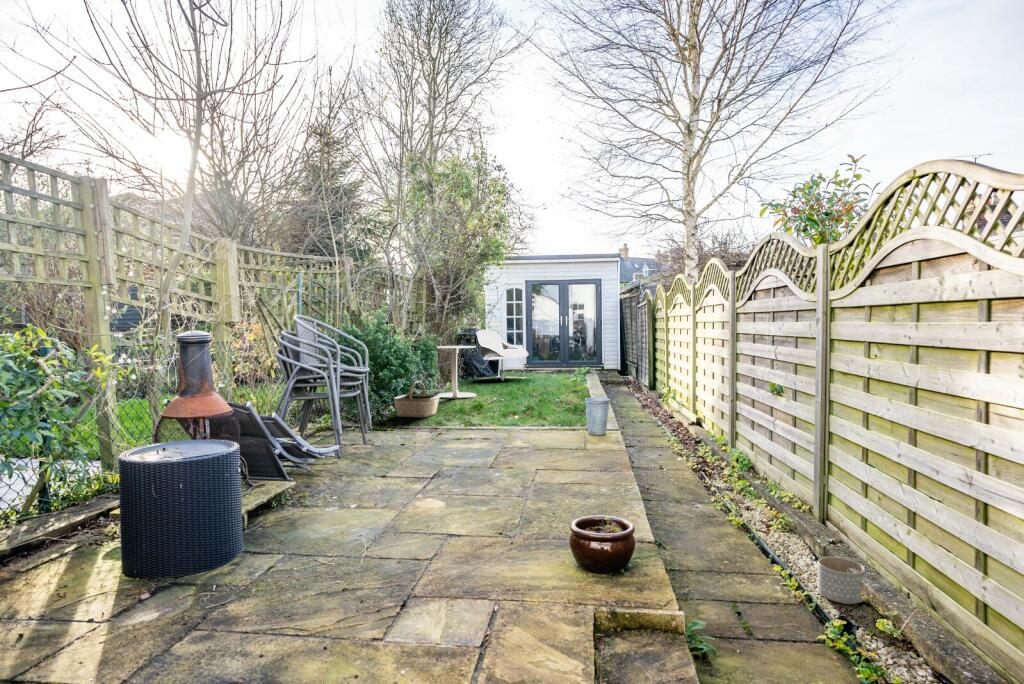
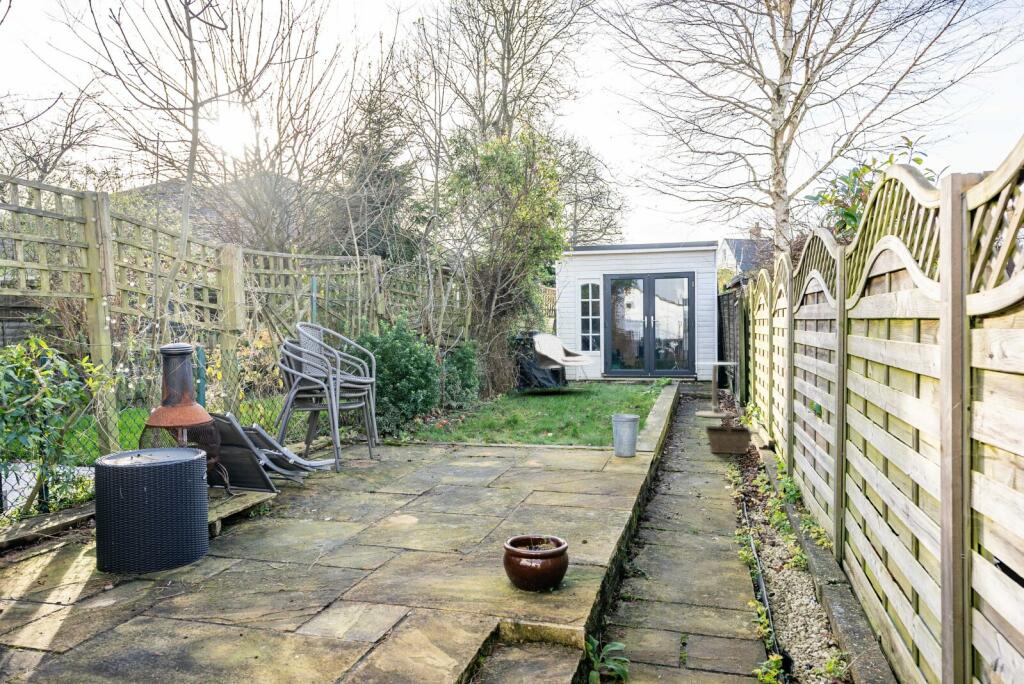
side table: present [437,346,476,399] -> present [696,362,736,418]
basket: present [394,381,440,418] -> present [705,412,753,454]
planter: present [817,557,865,604] -> none [776,590,824,640]

